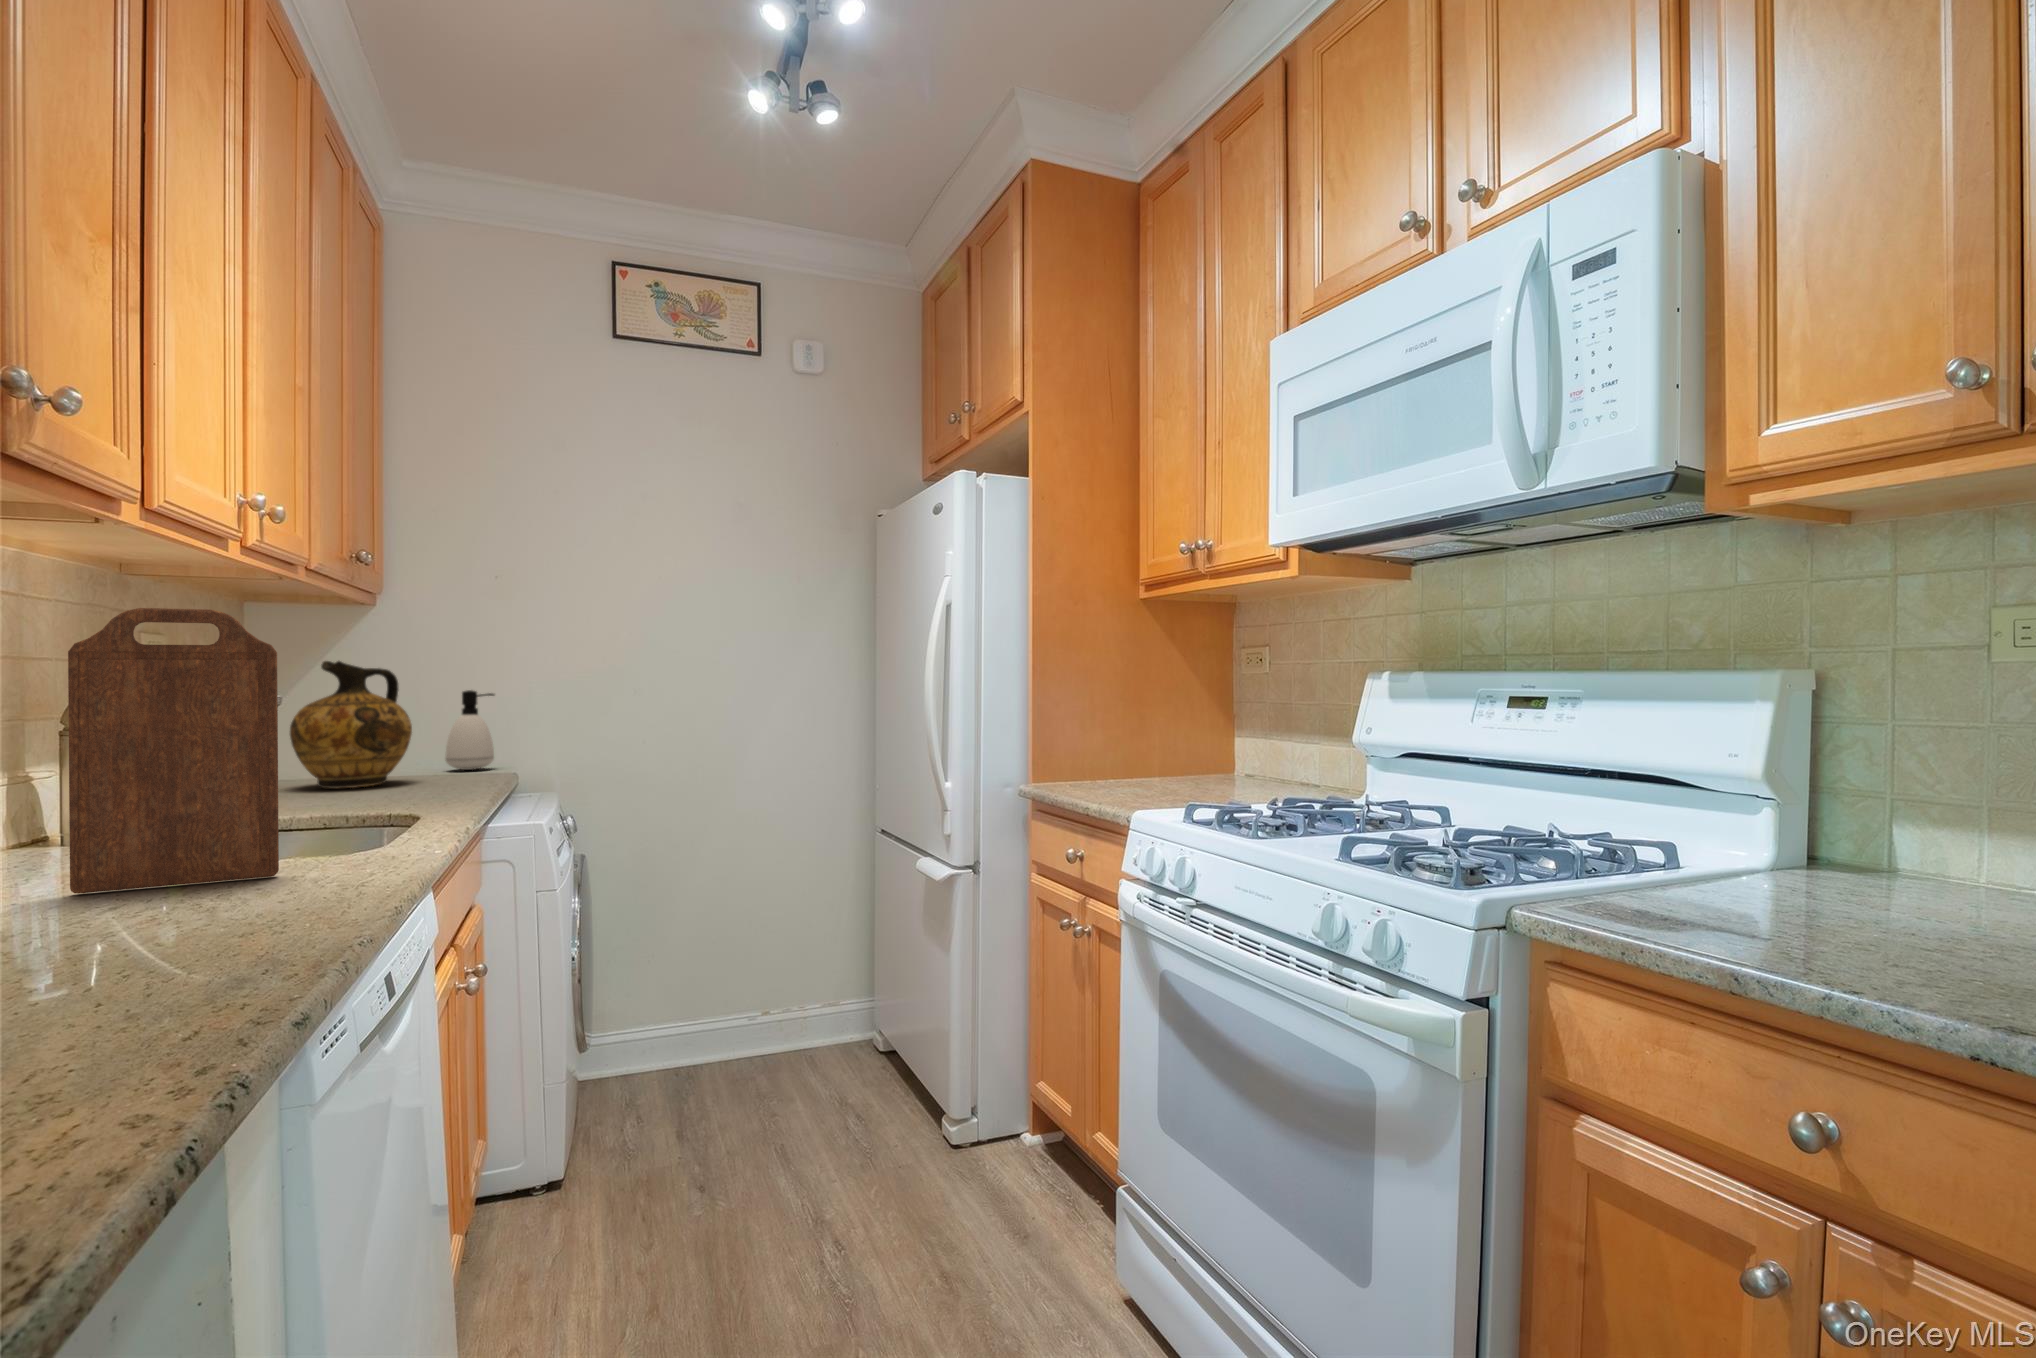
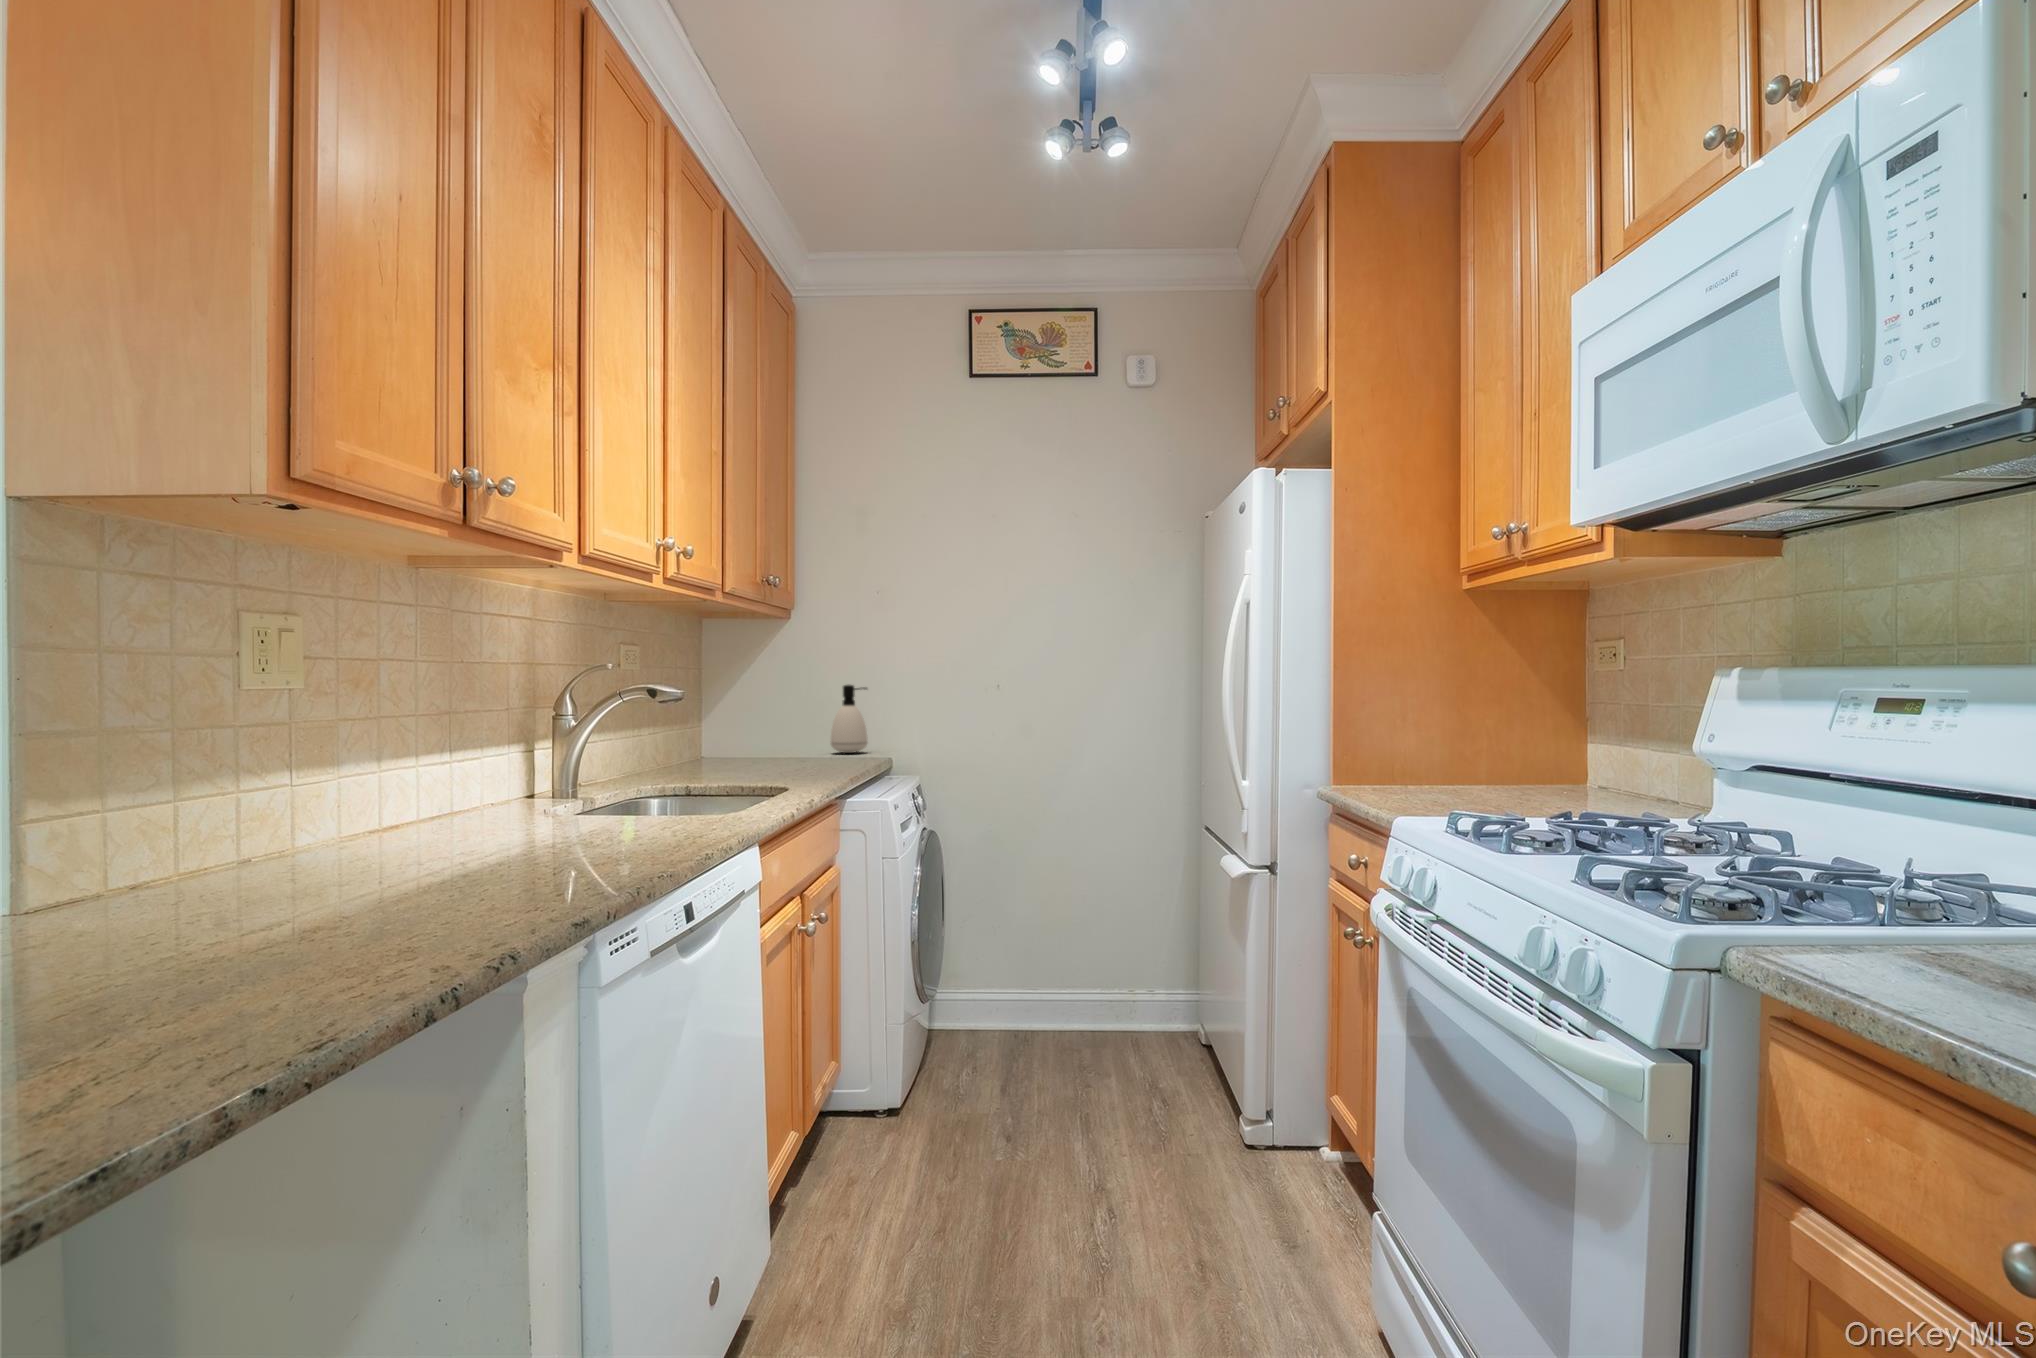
cutting board: present [68,608,279,894] -> none [526,627,651,829]
ceramic jug: present [290,661,412,789] -> none [713,660,798,764]

